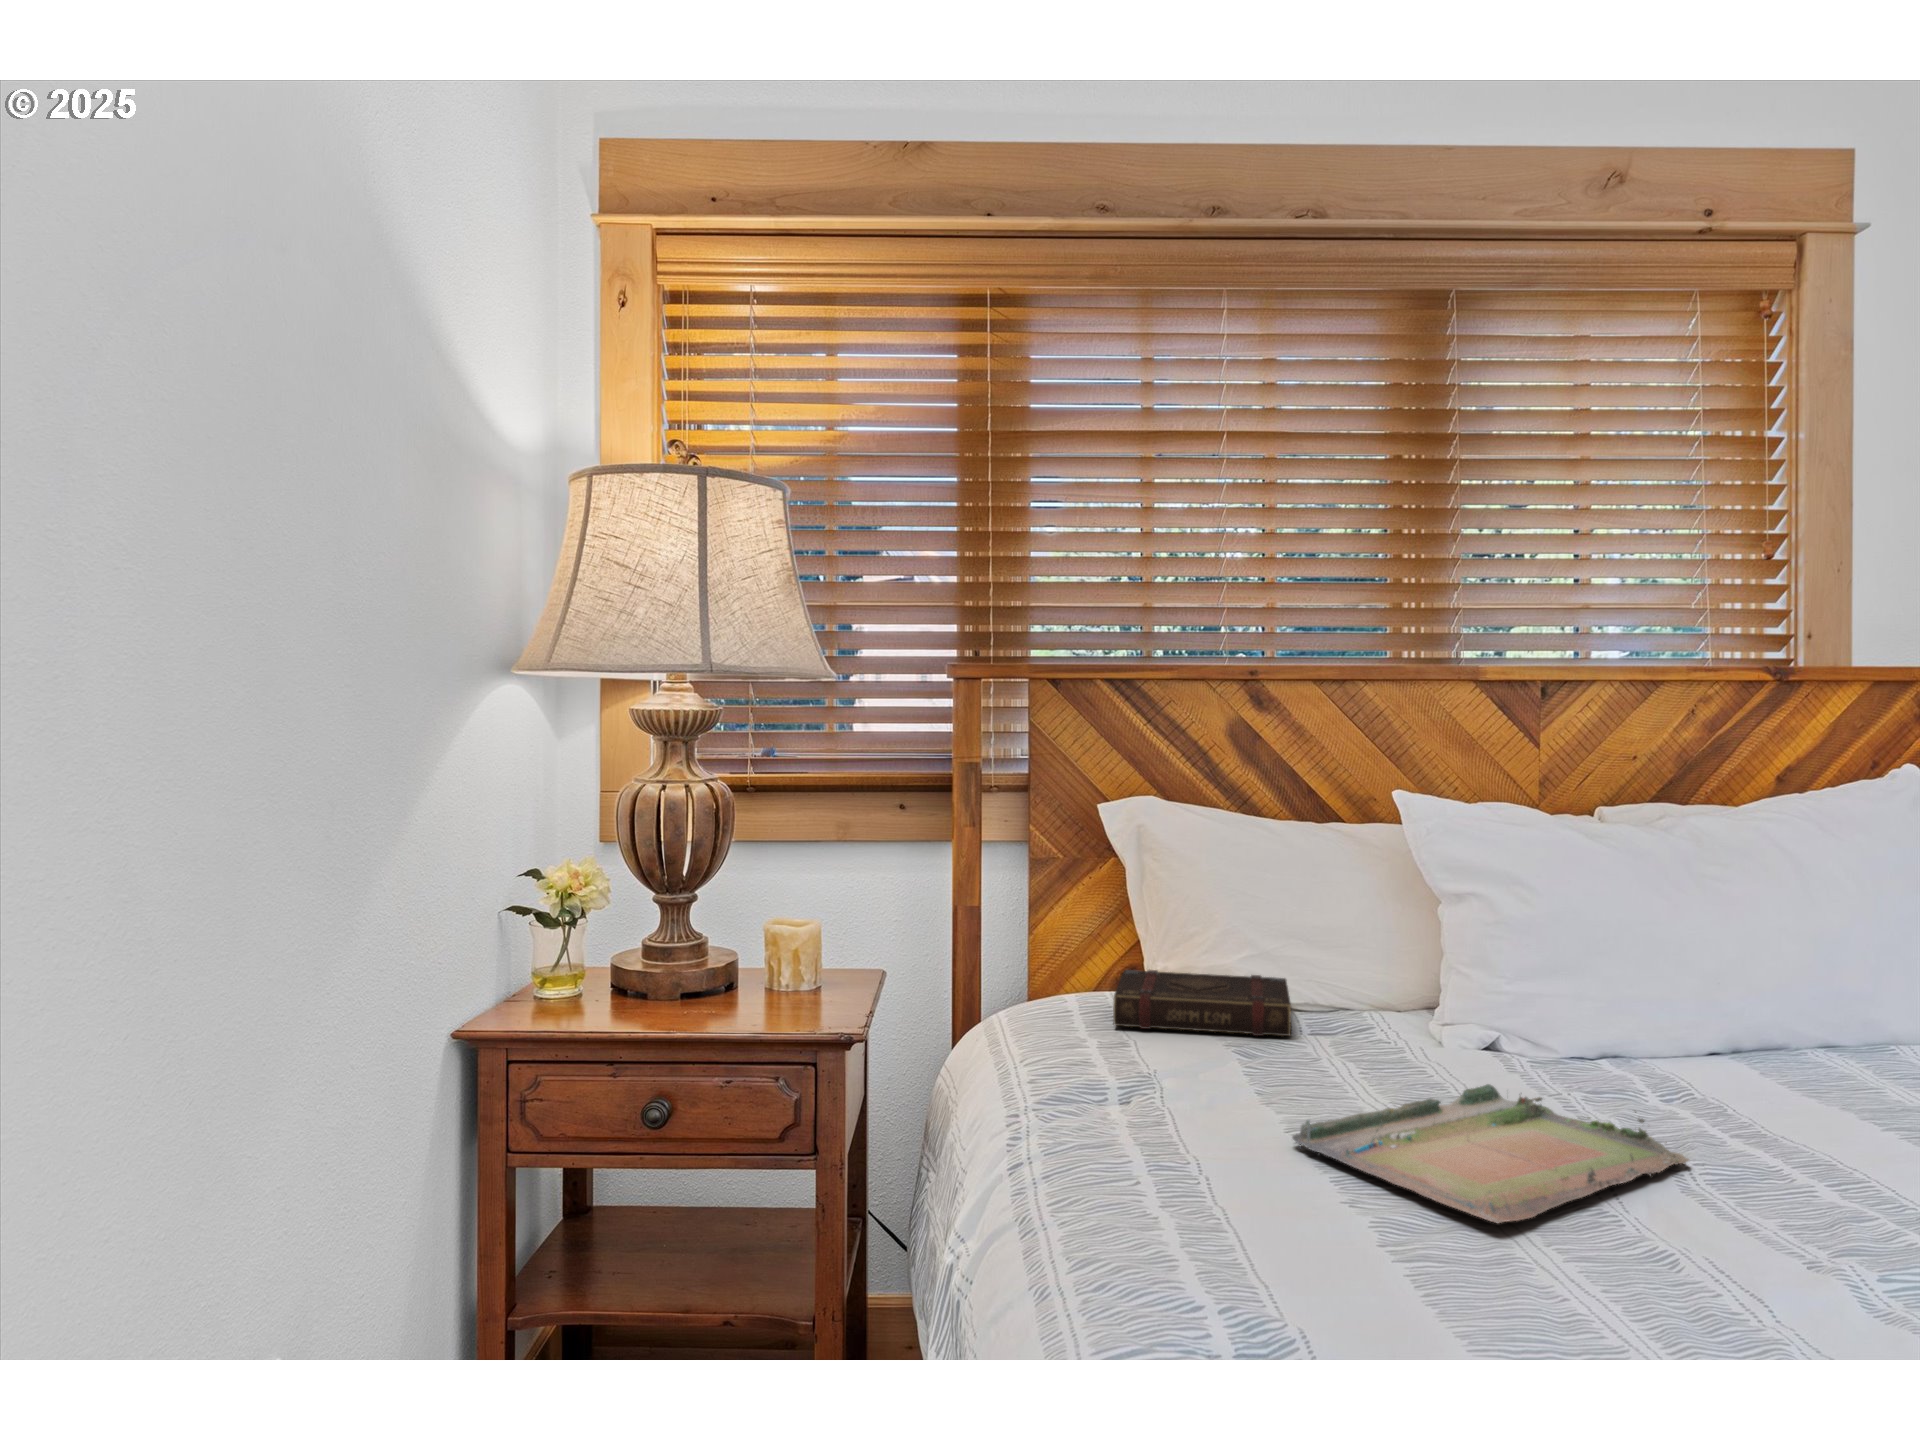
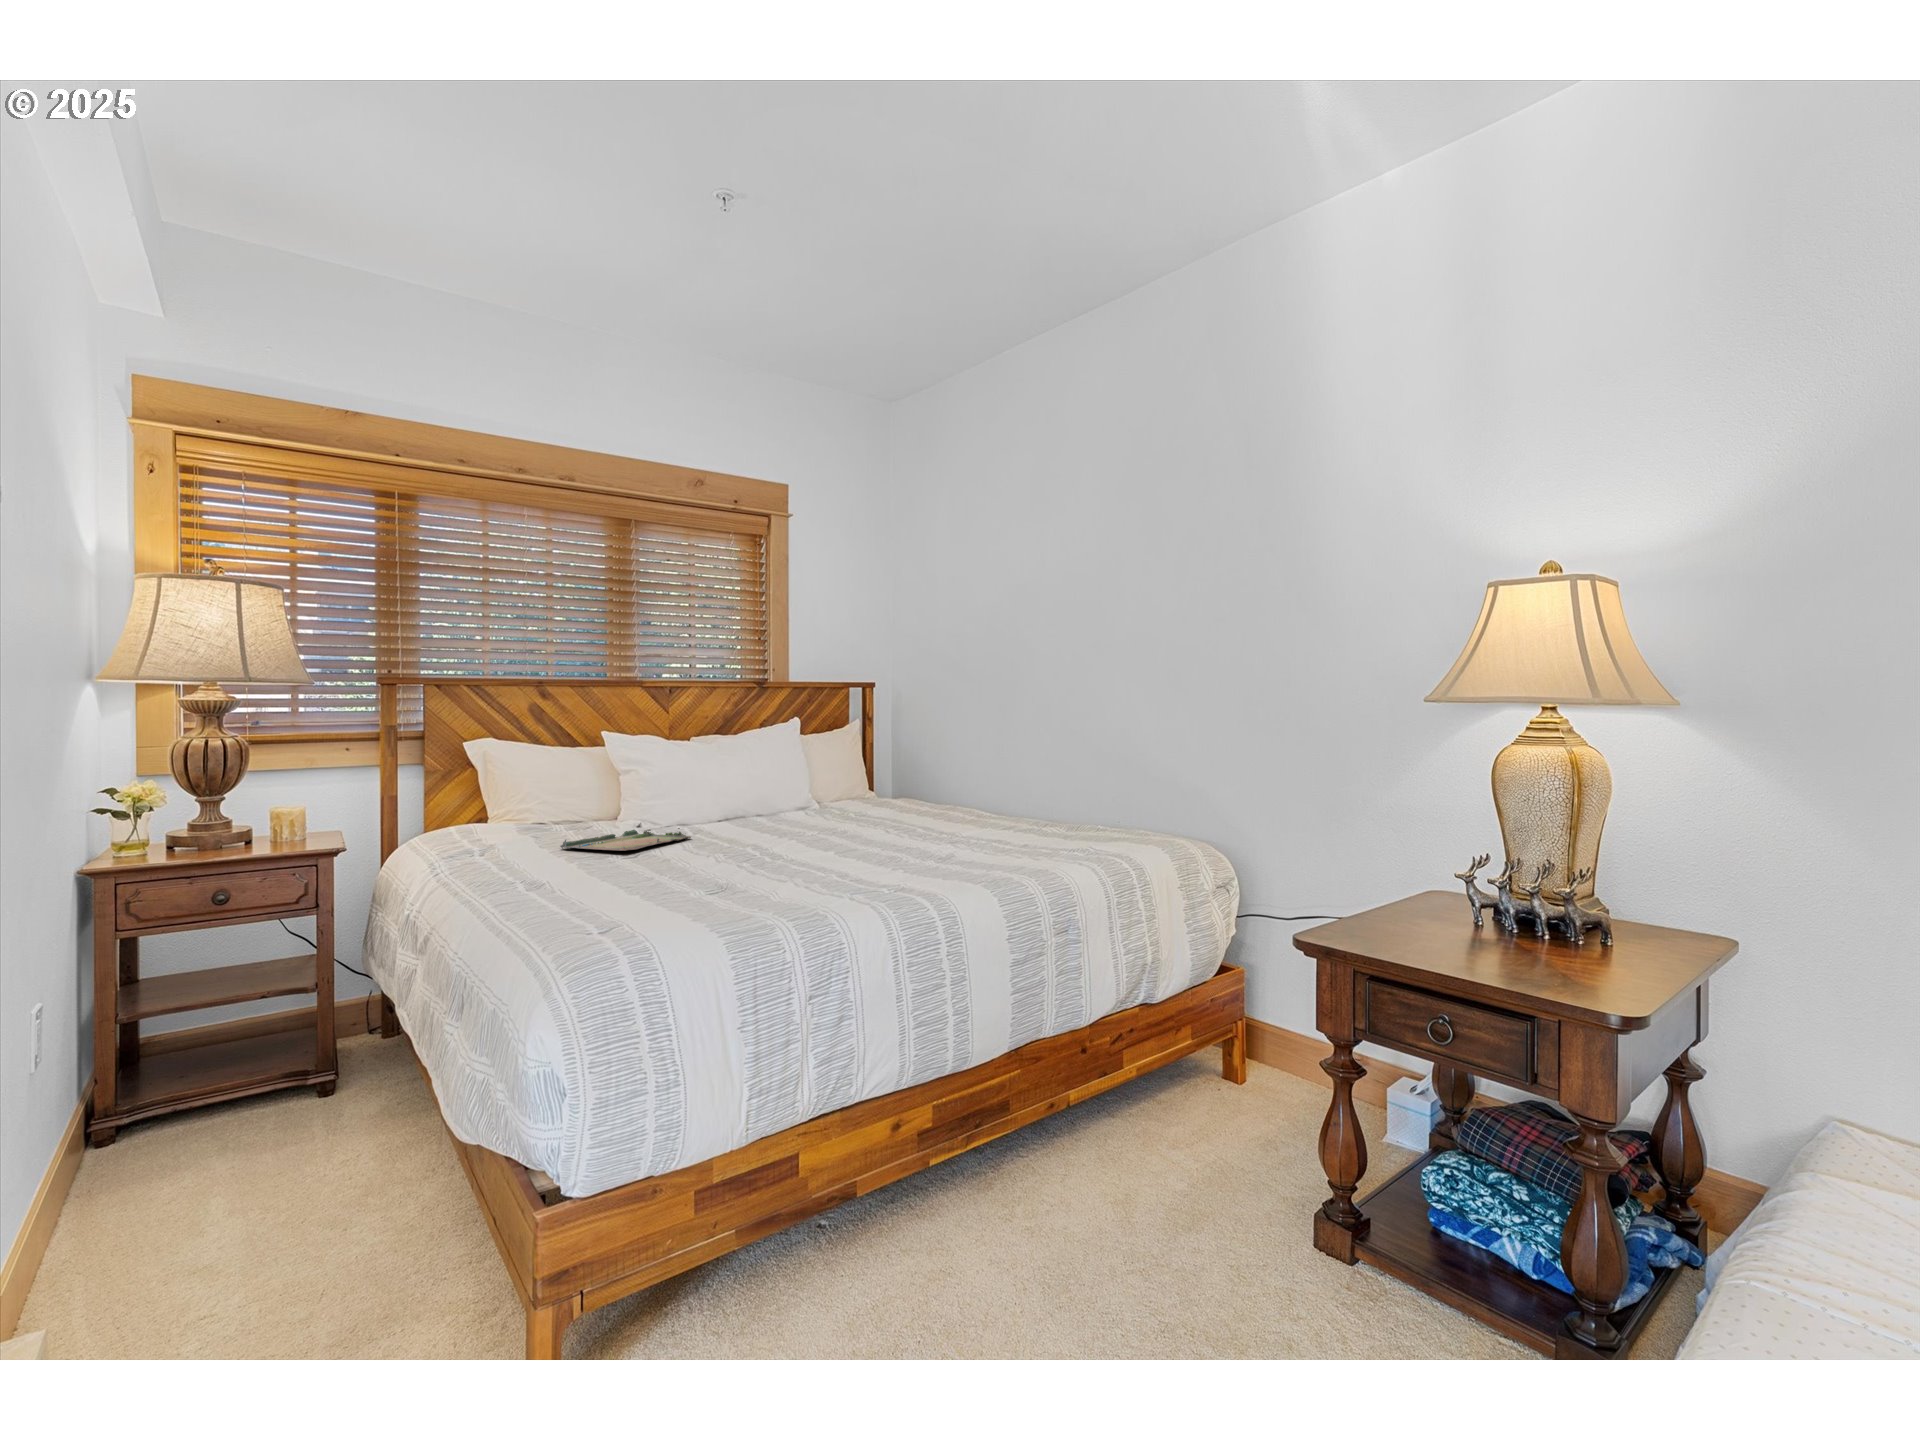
book: present [1113,970,1291,1036] -> none [479,811,560,834]

